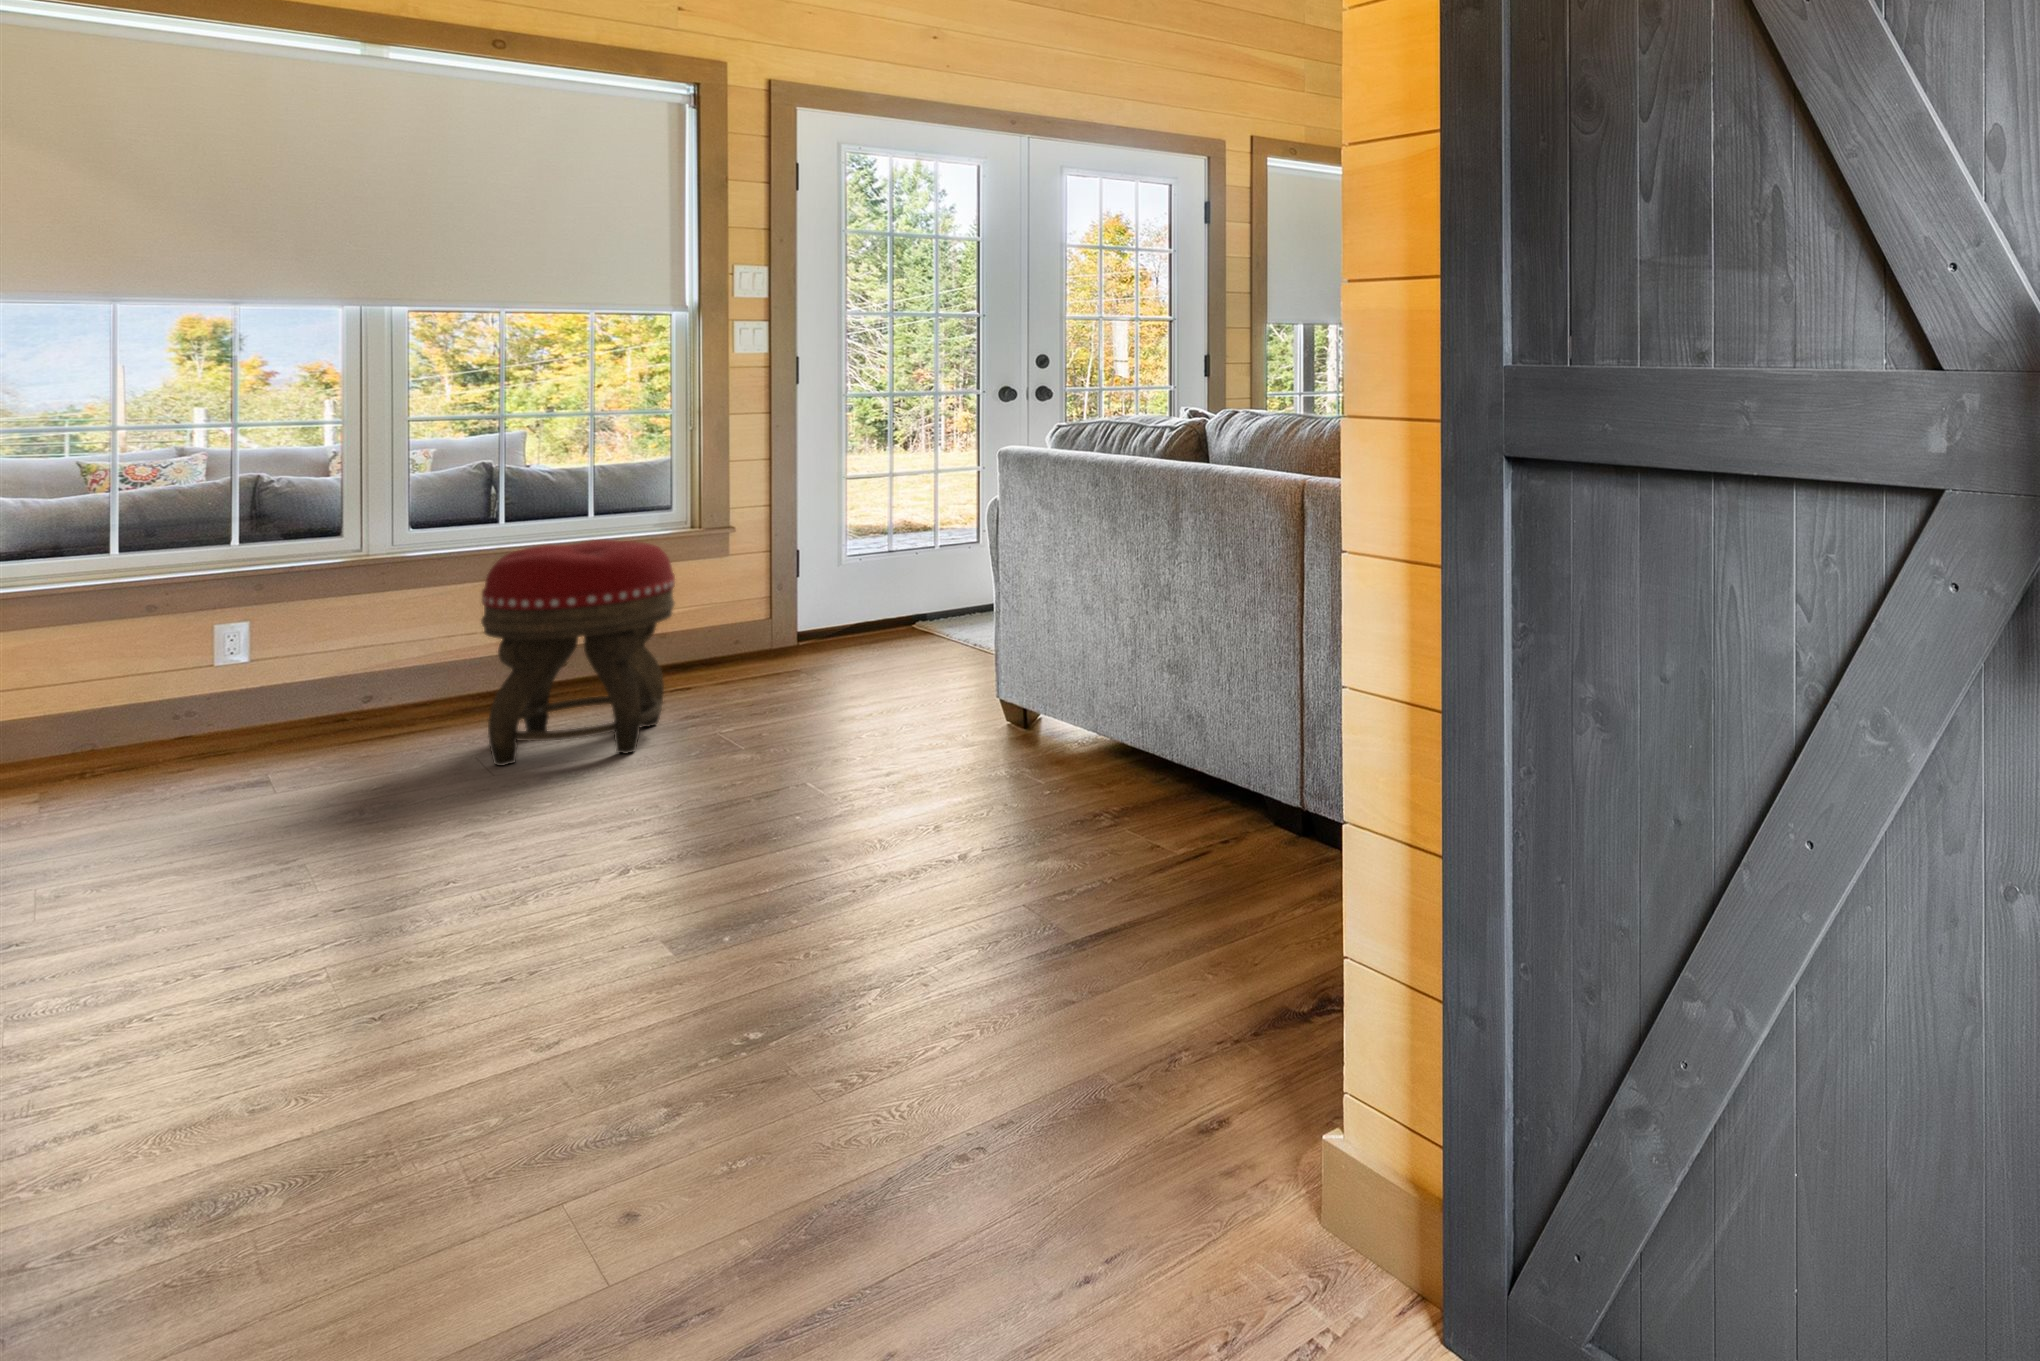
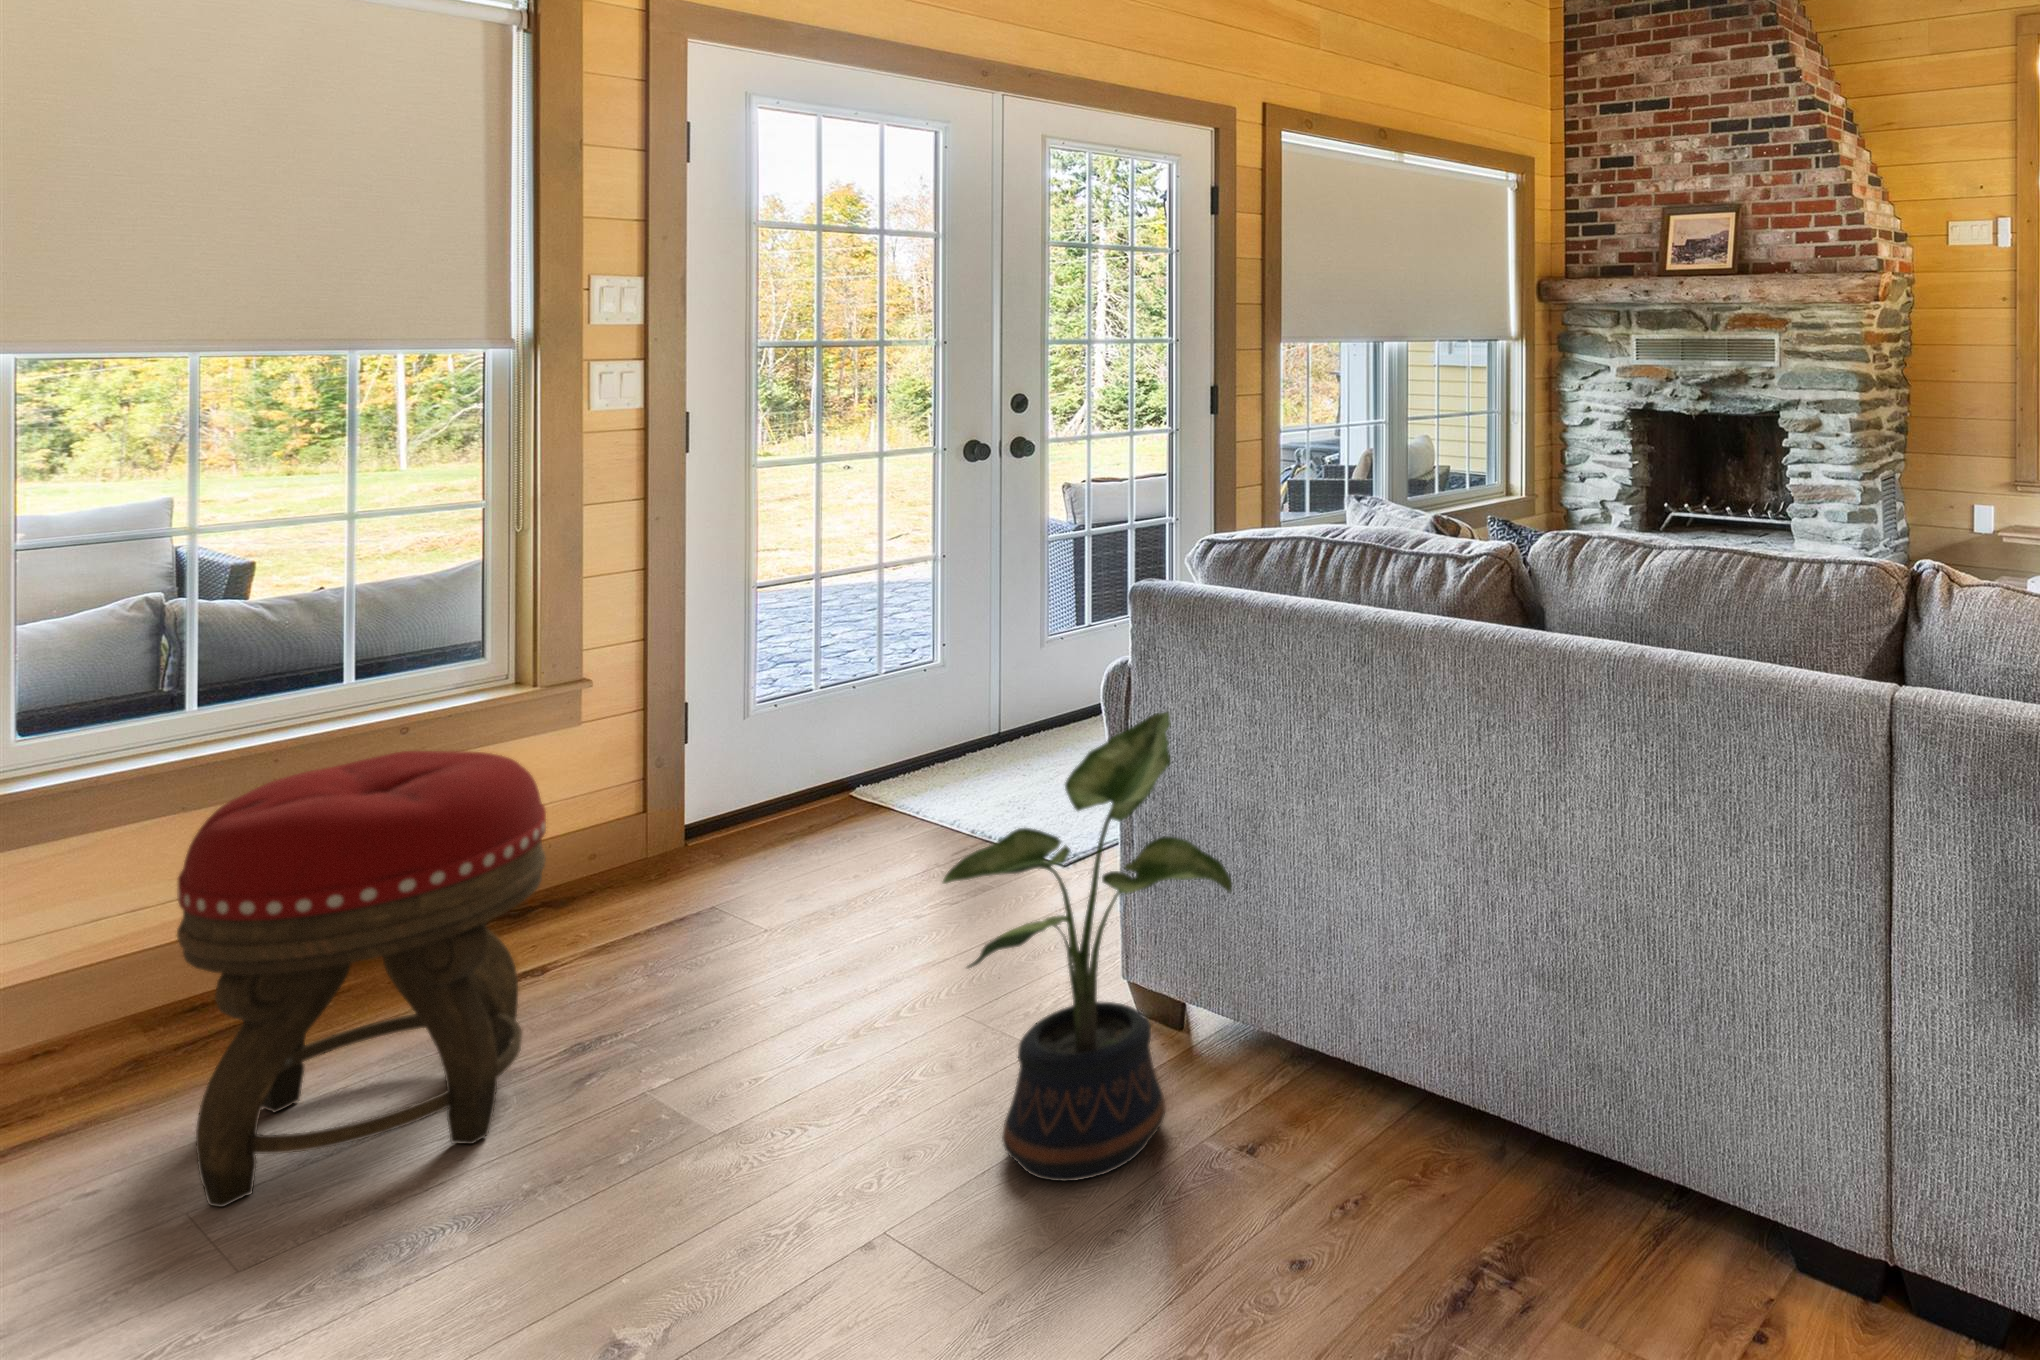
potted plant: none [855,531,1022,785] -> present [943,712,1232,1181]

